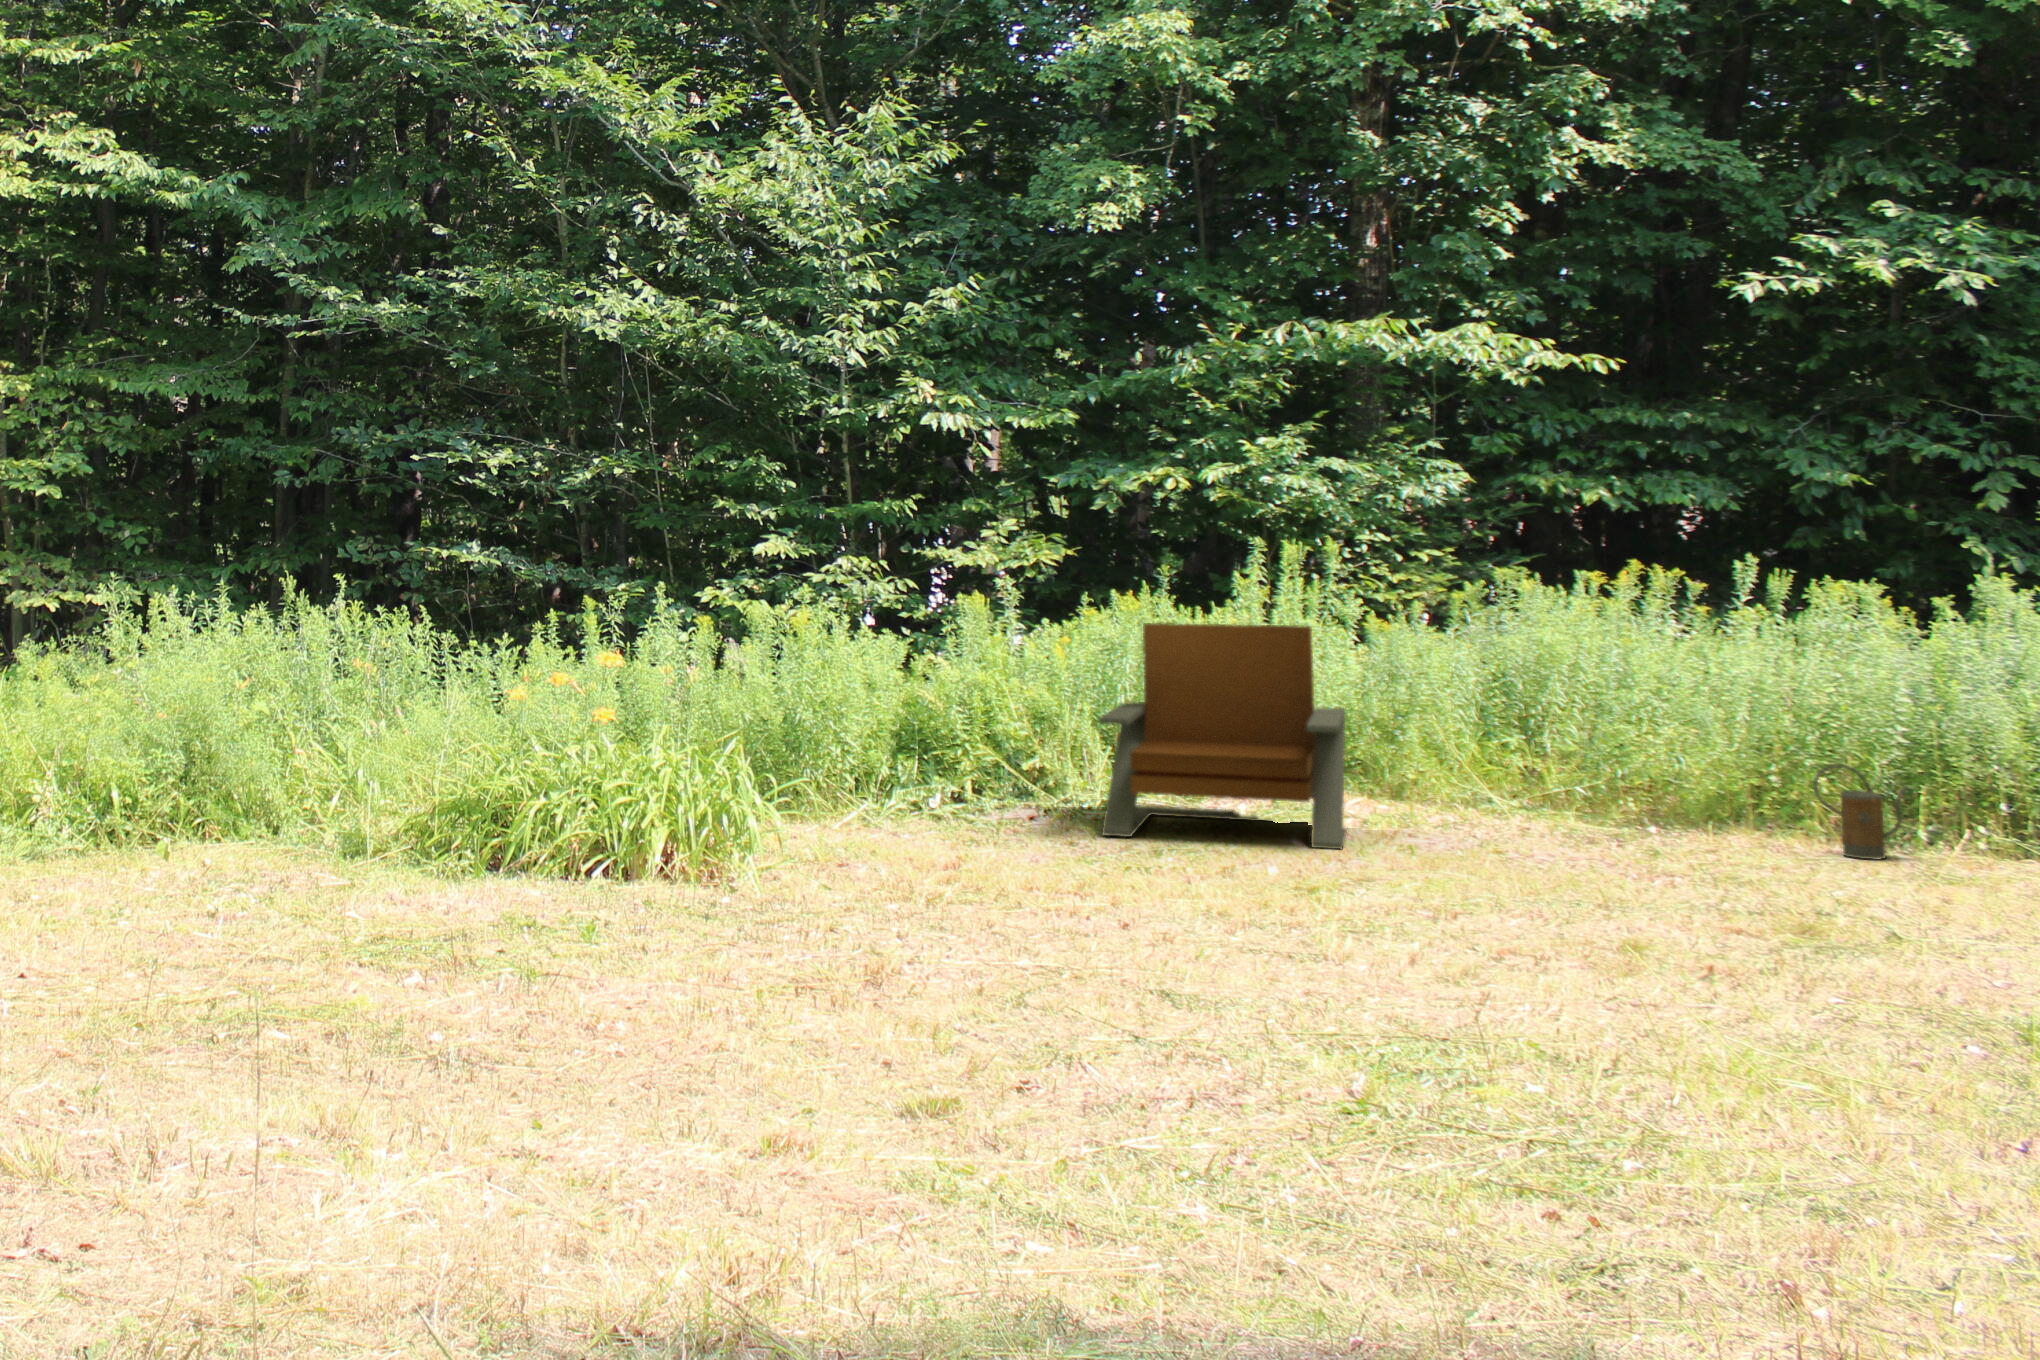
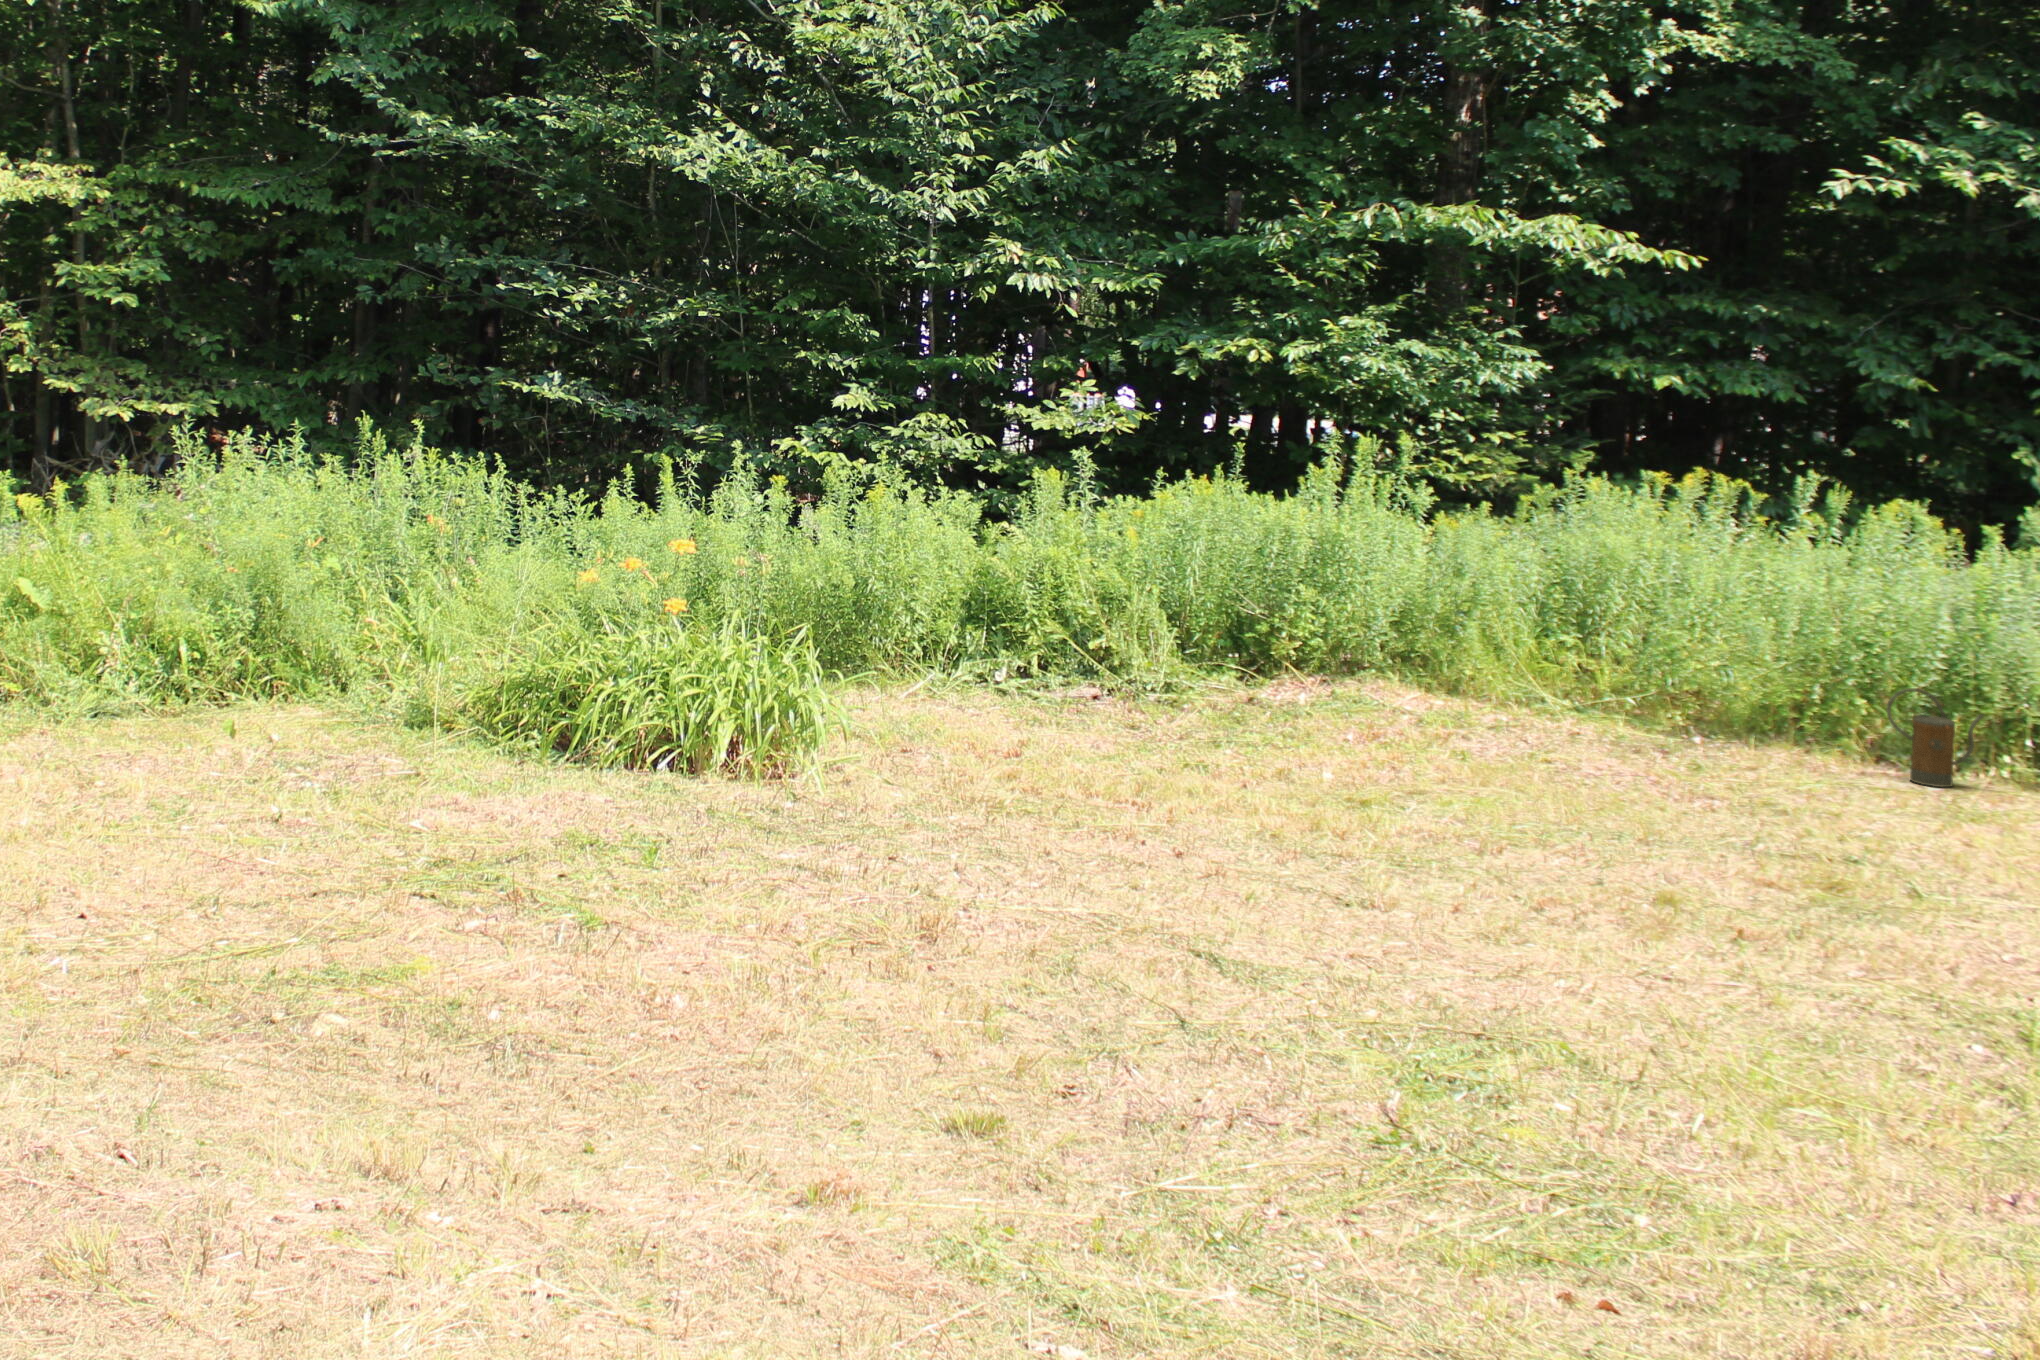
lounge chair: present [1099,623,1347,849] -> none [1160,505,1415,752]

